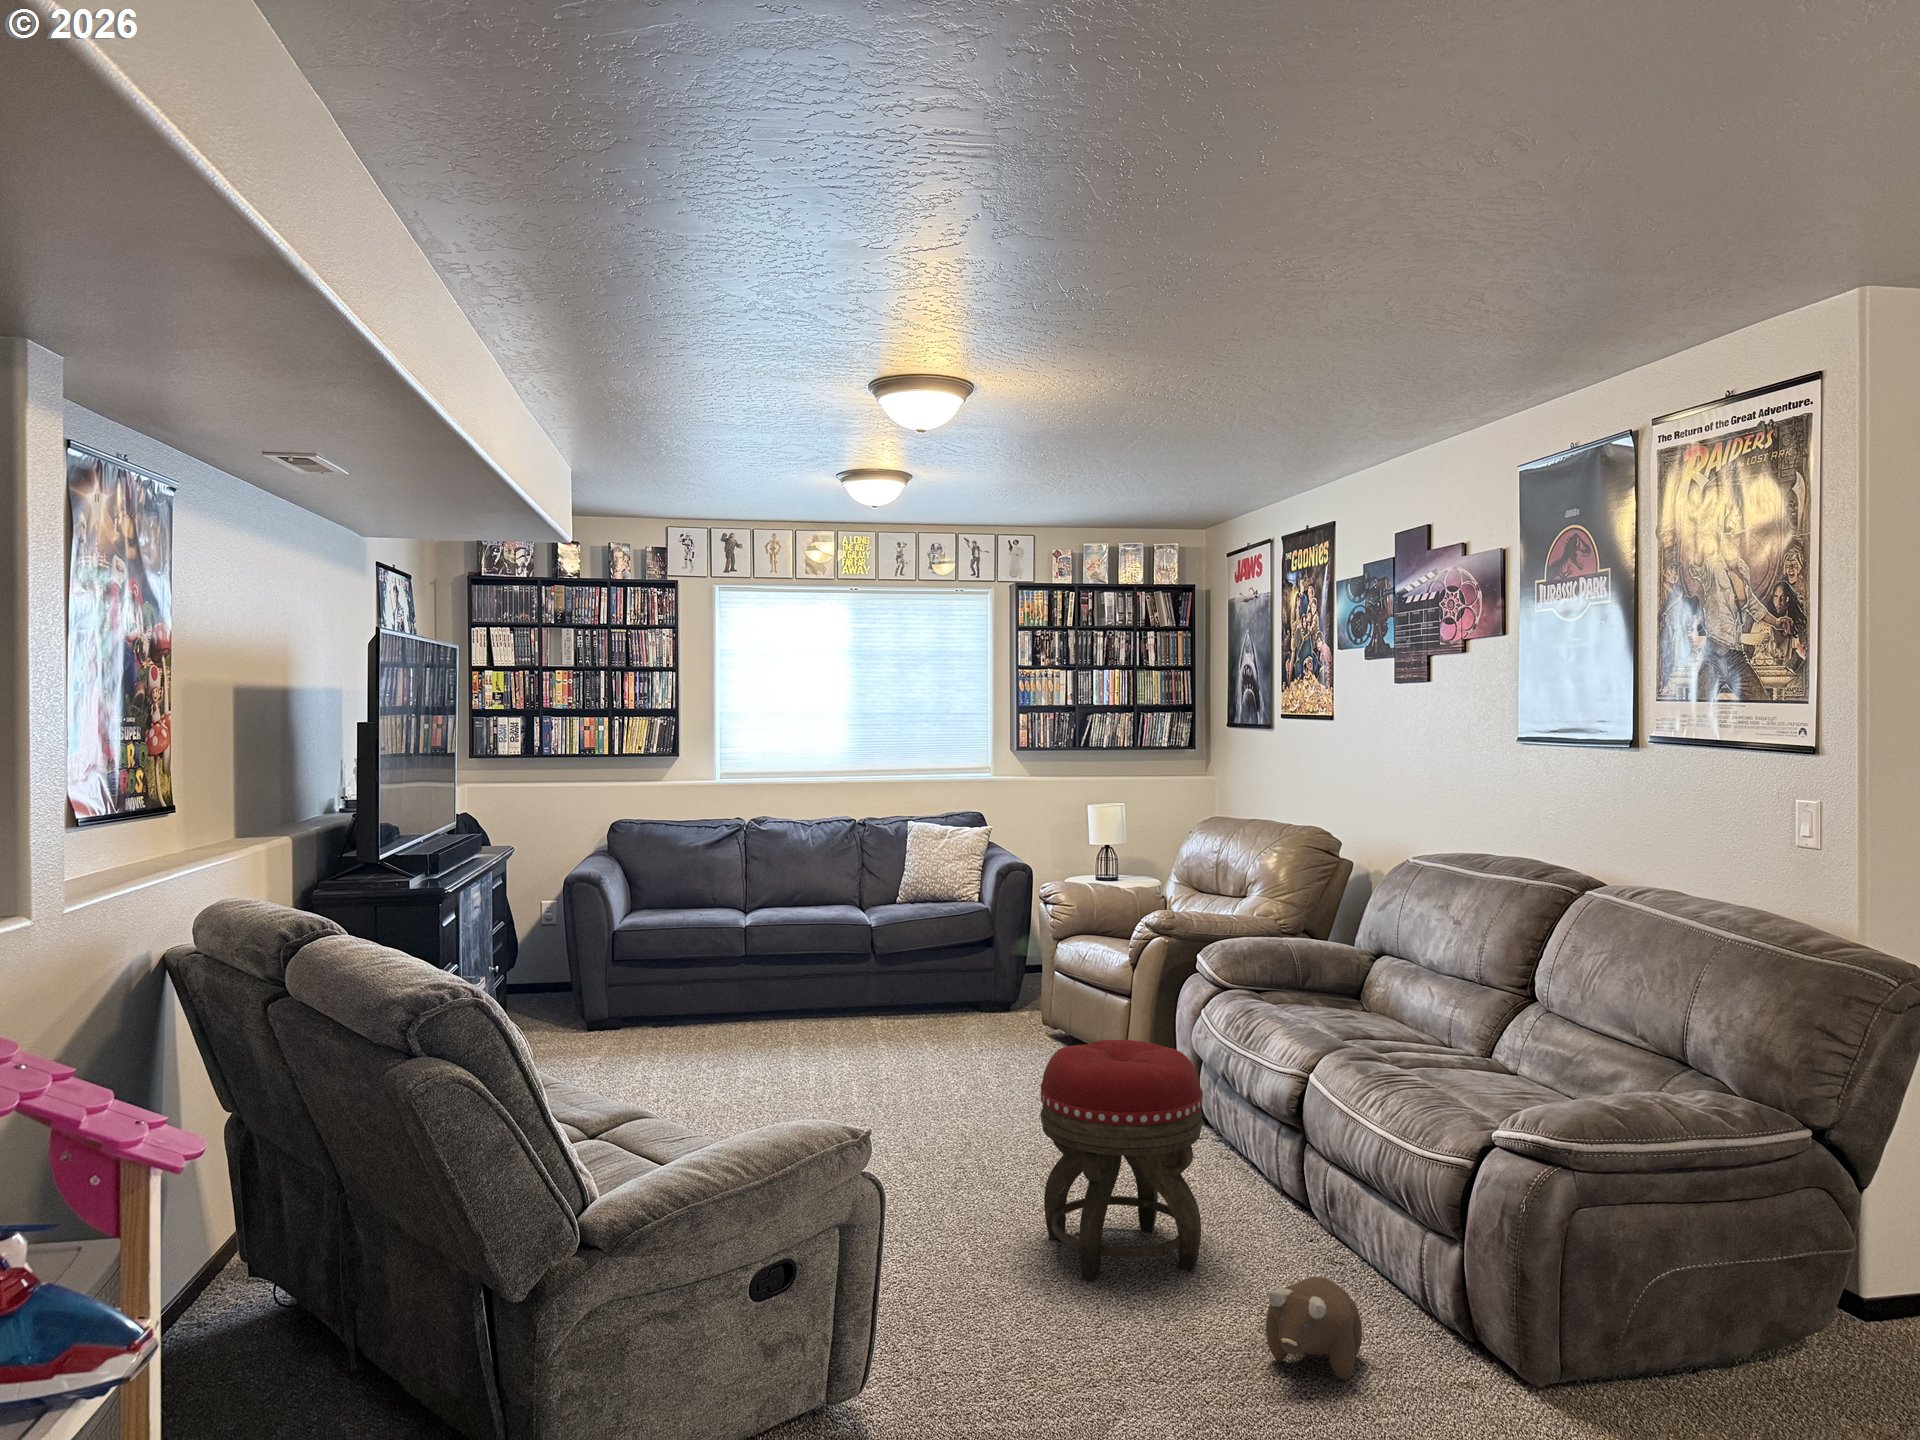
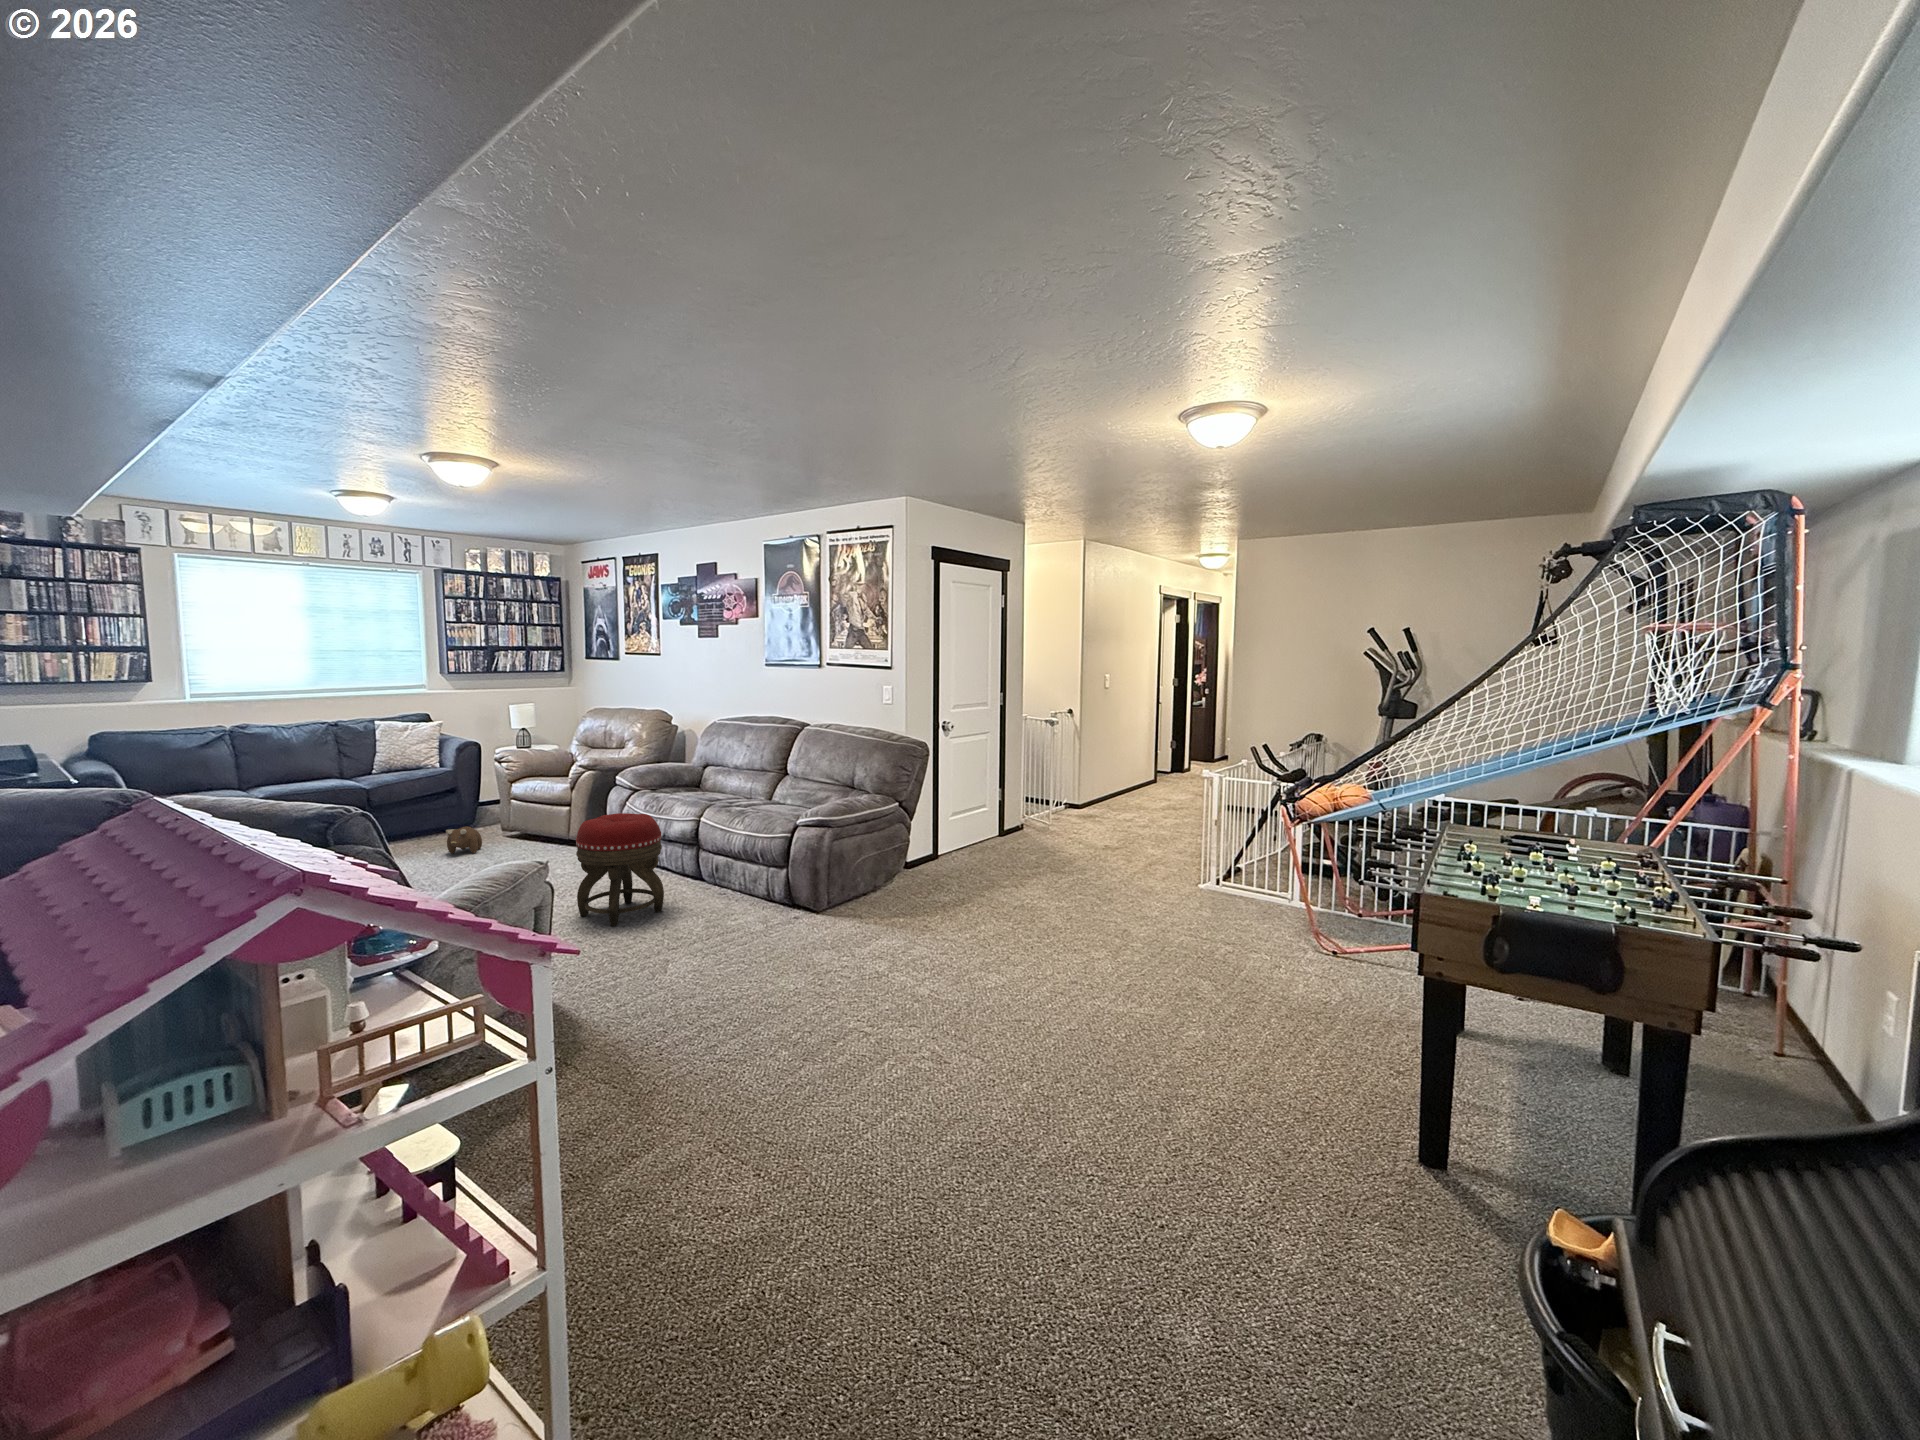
plush toy: present [1266,1277,1362,1380] -> present [446,826,482,854]

